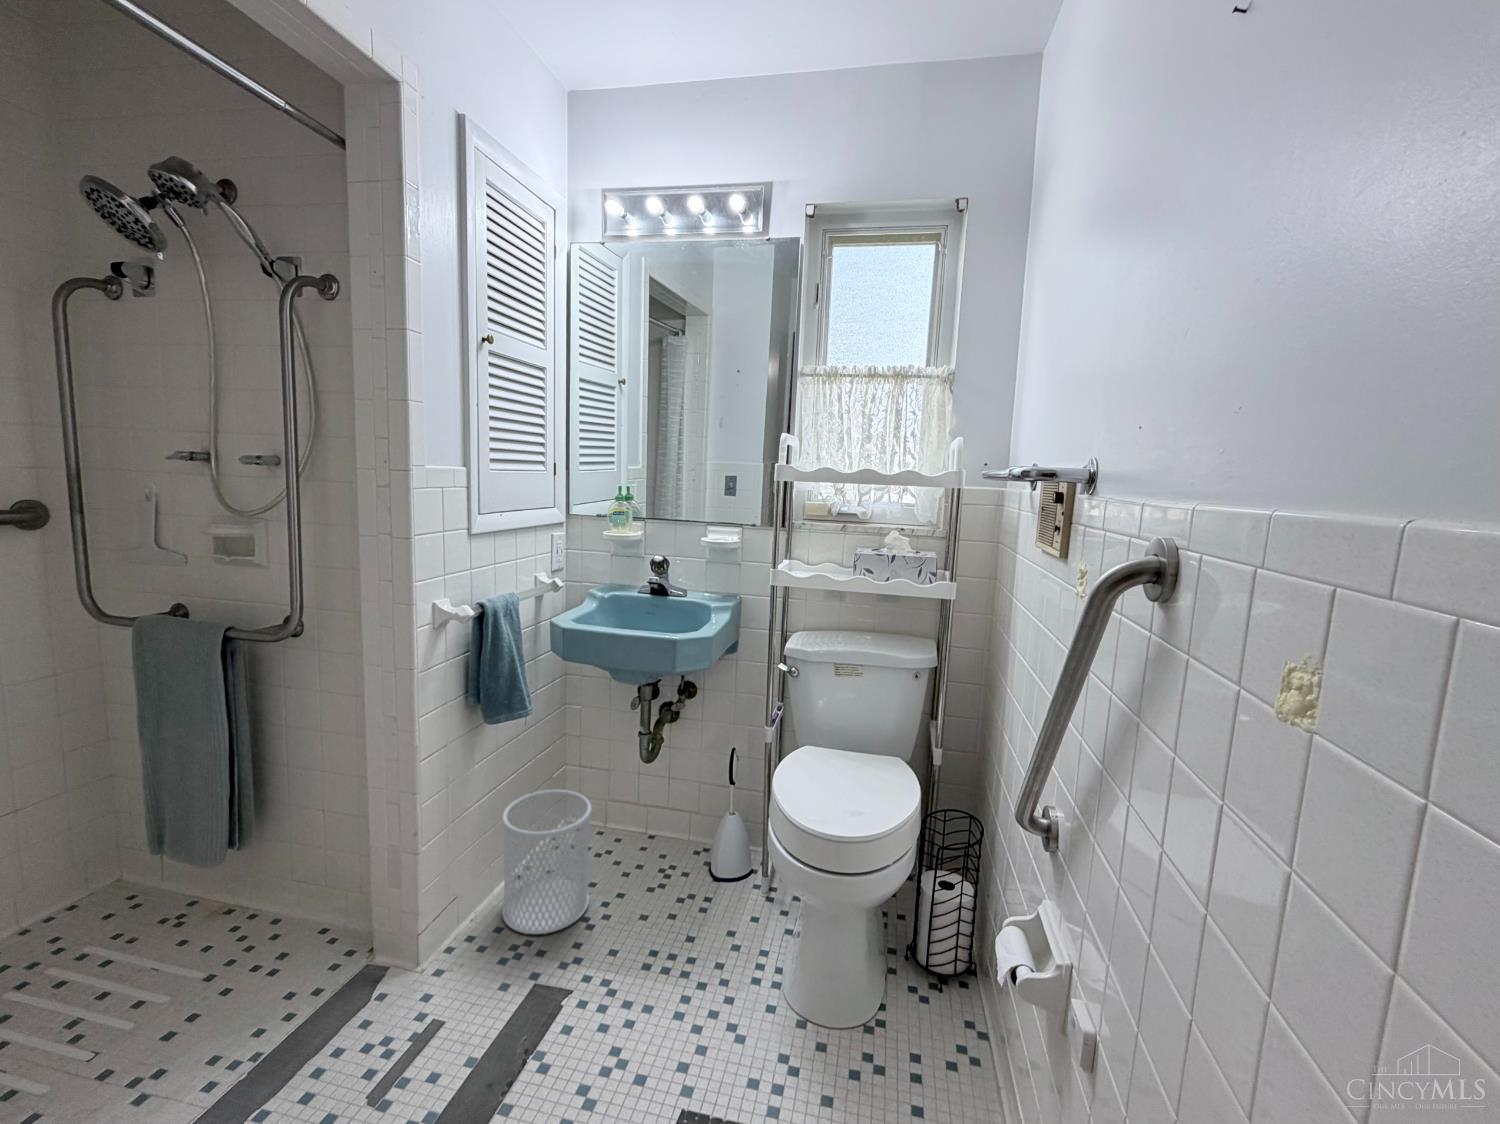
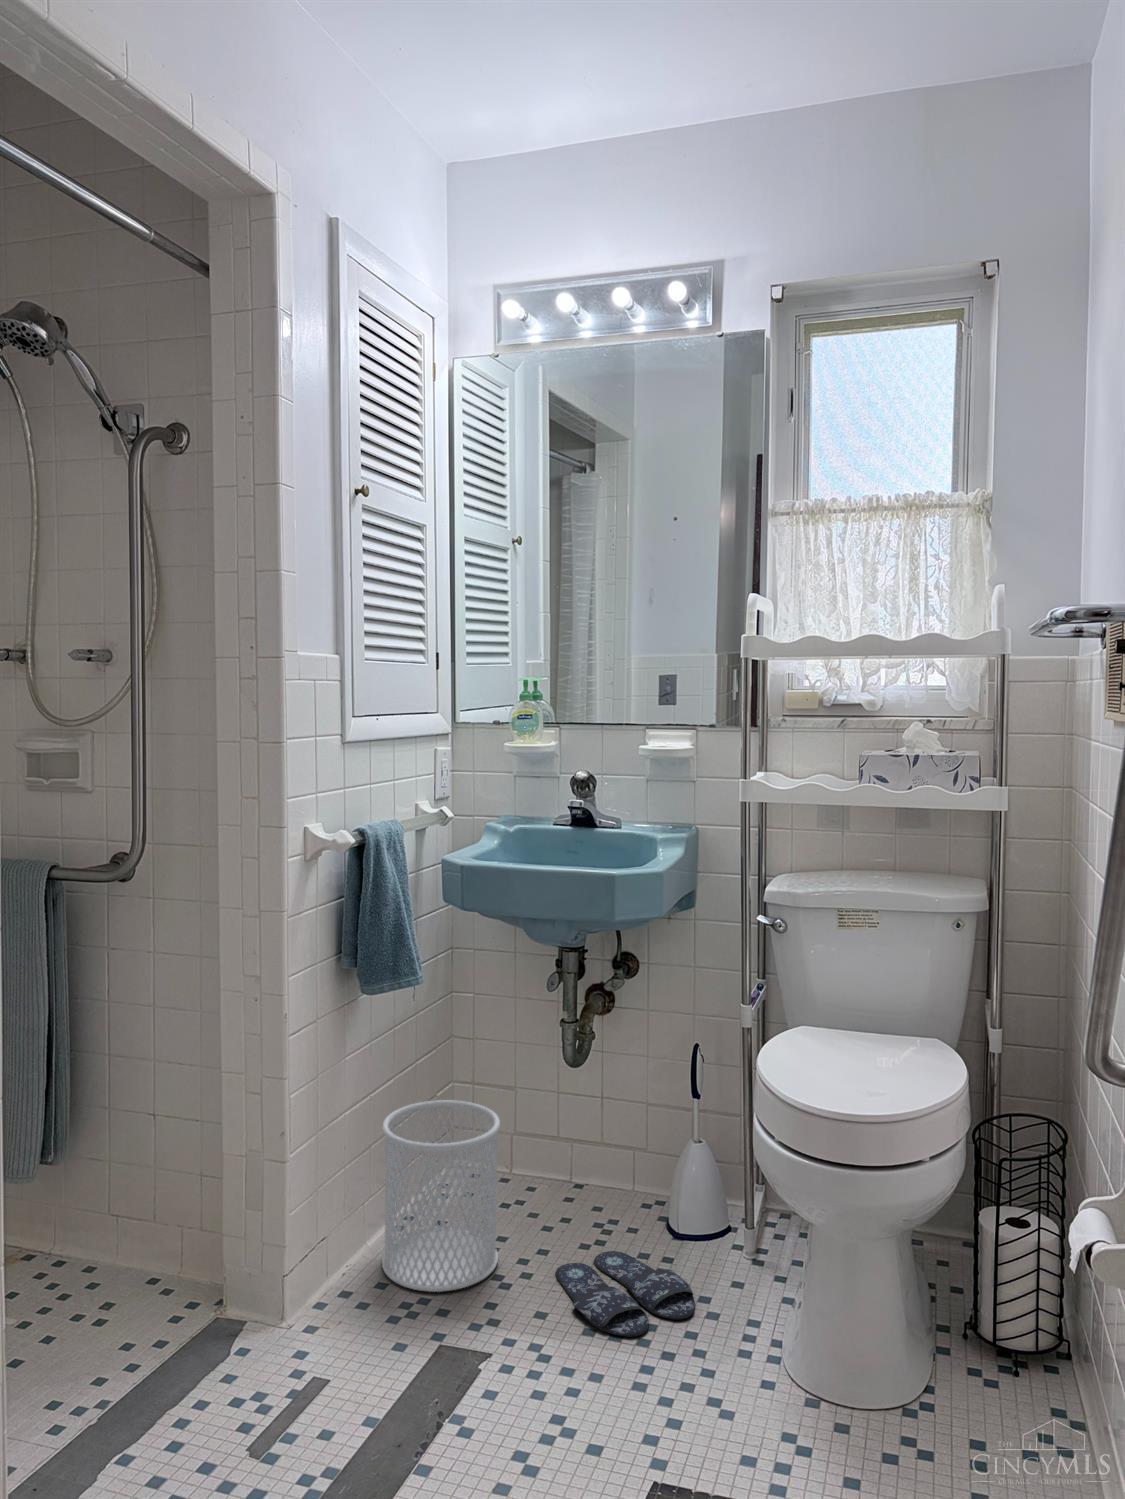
slippers: none [629,891,725,969] -> present [555,1251,695,1337]

